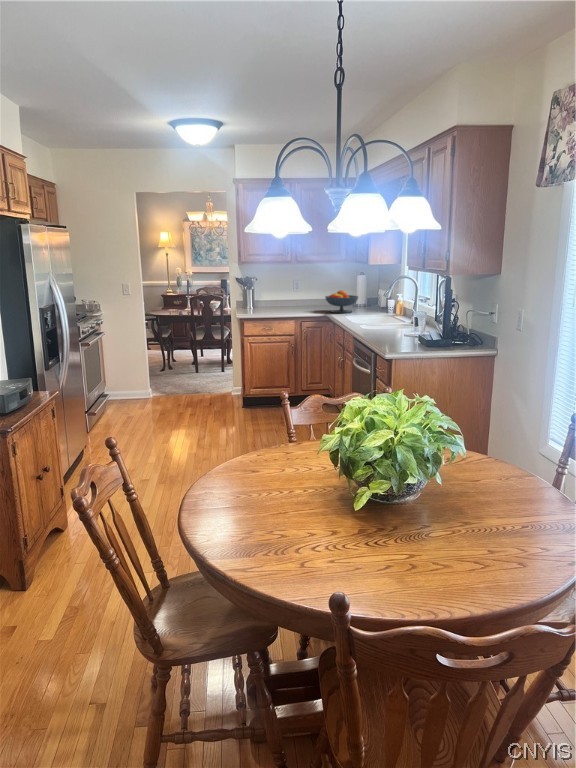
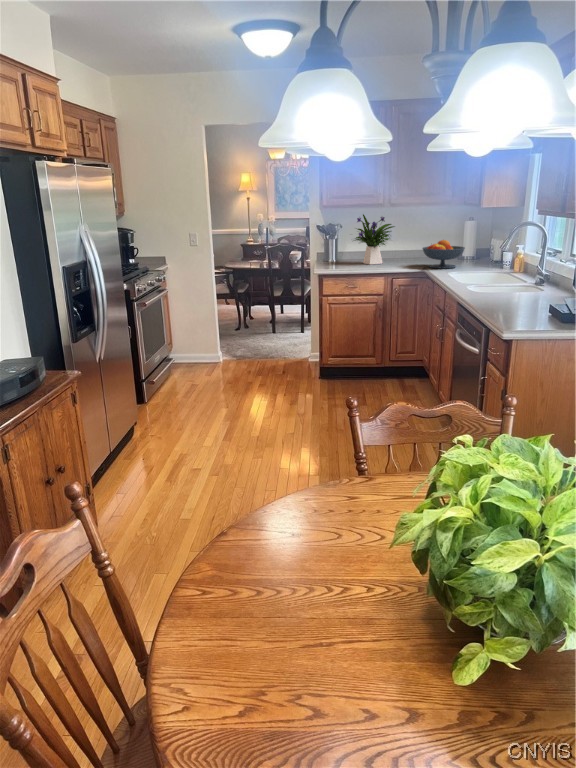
flower arrangement: none [265,269,303,310] -> present [355,214,395,265]

